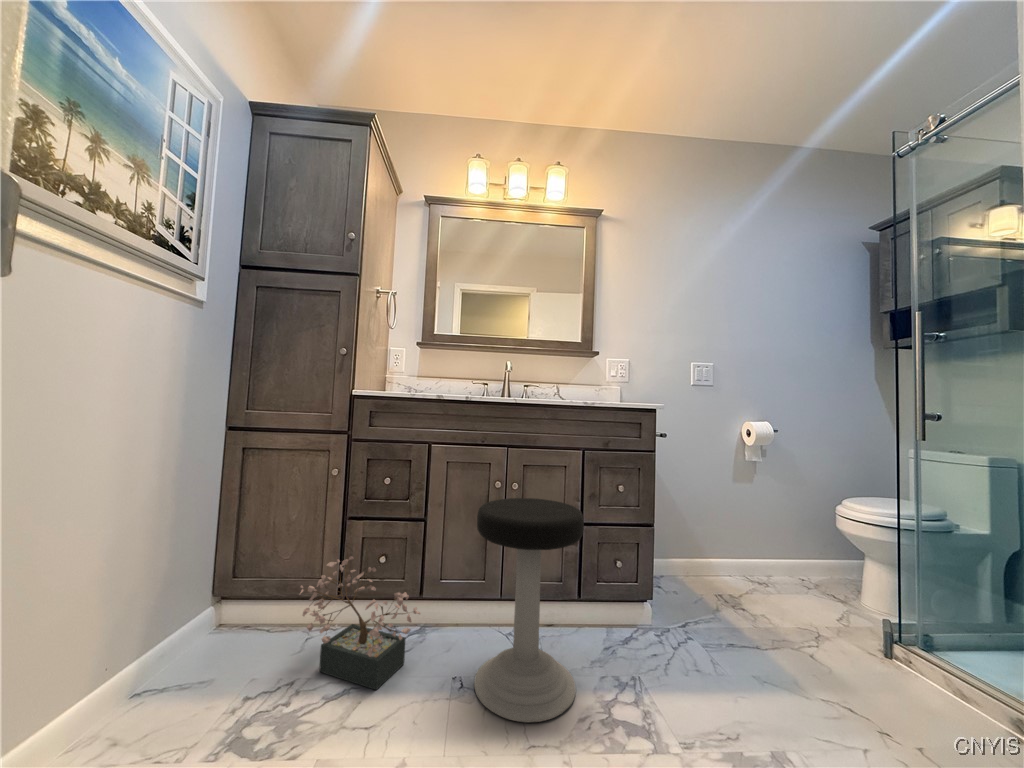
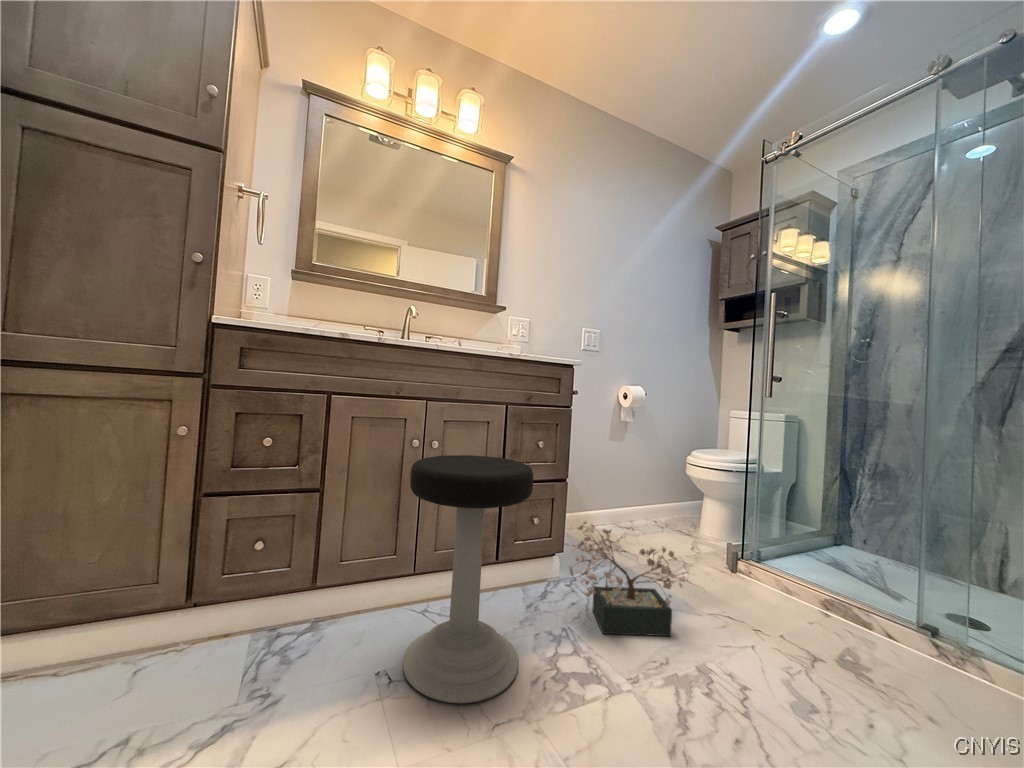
decorative plant: present [300,556,420,690] -> present [569,521,685,636]

